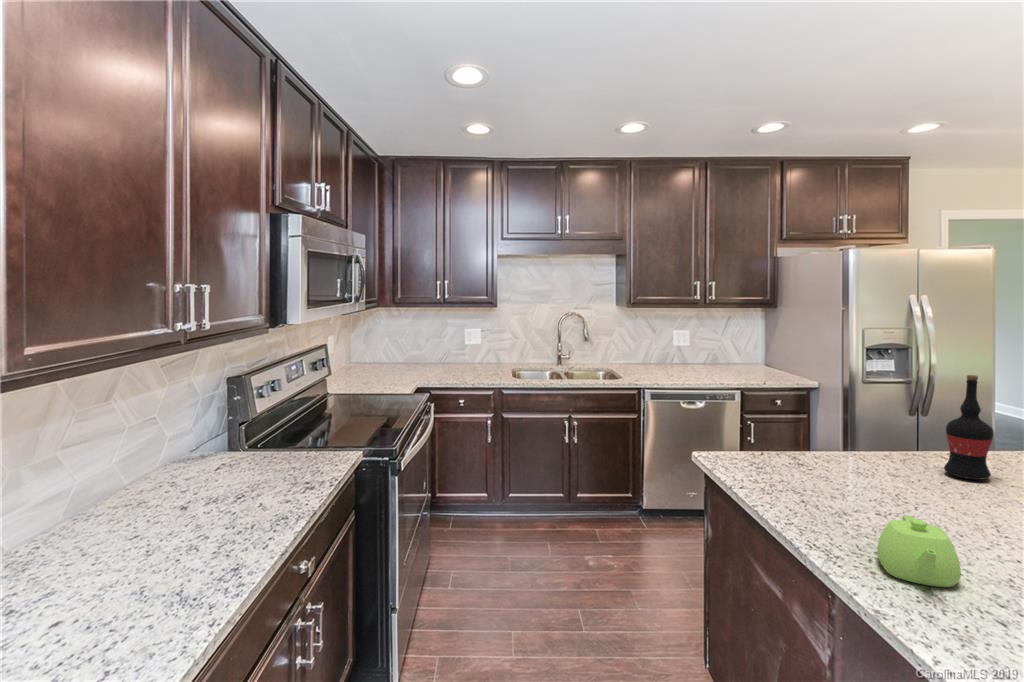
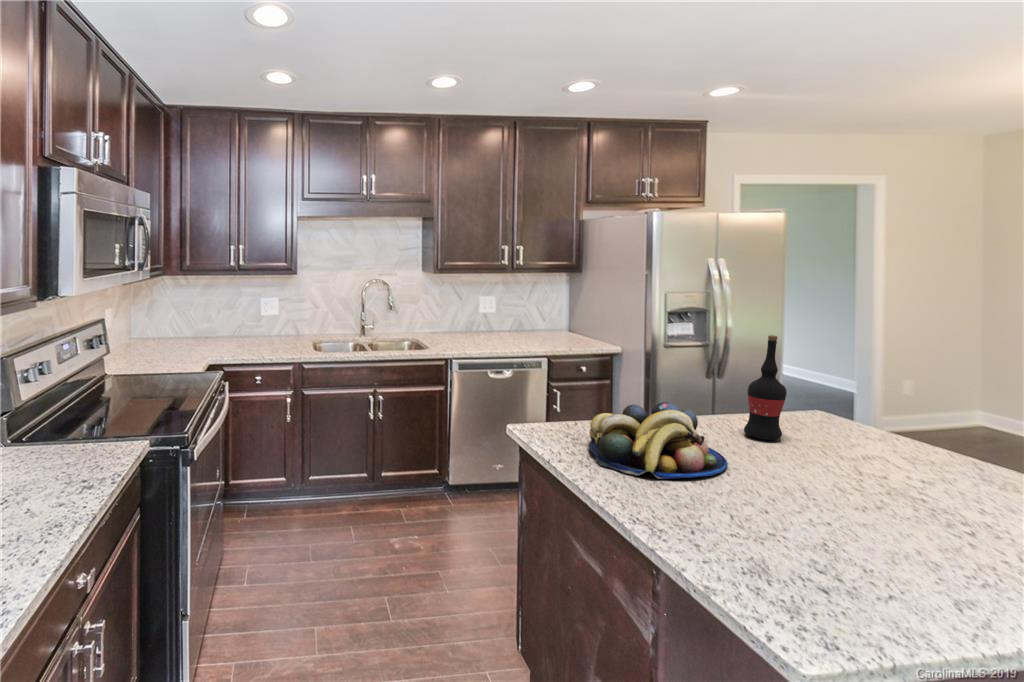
fruit bowl: none [771,438,919,511] -> present [589,402,728,479]
teapot: present [877,515,961,587] -> none [701,480,777,552]

